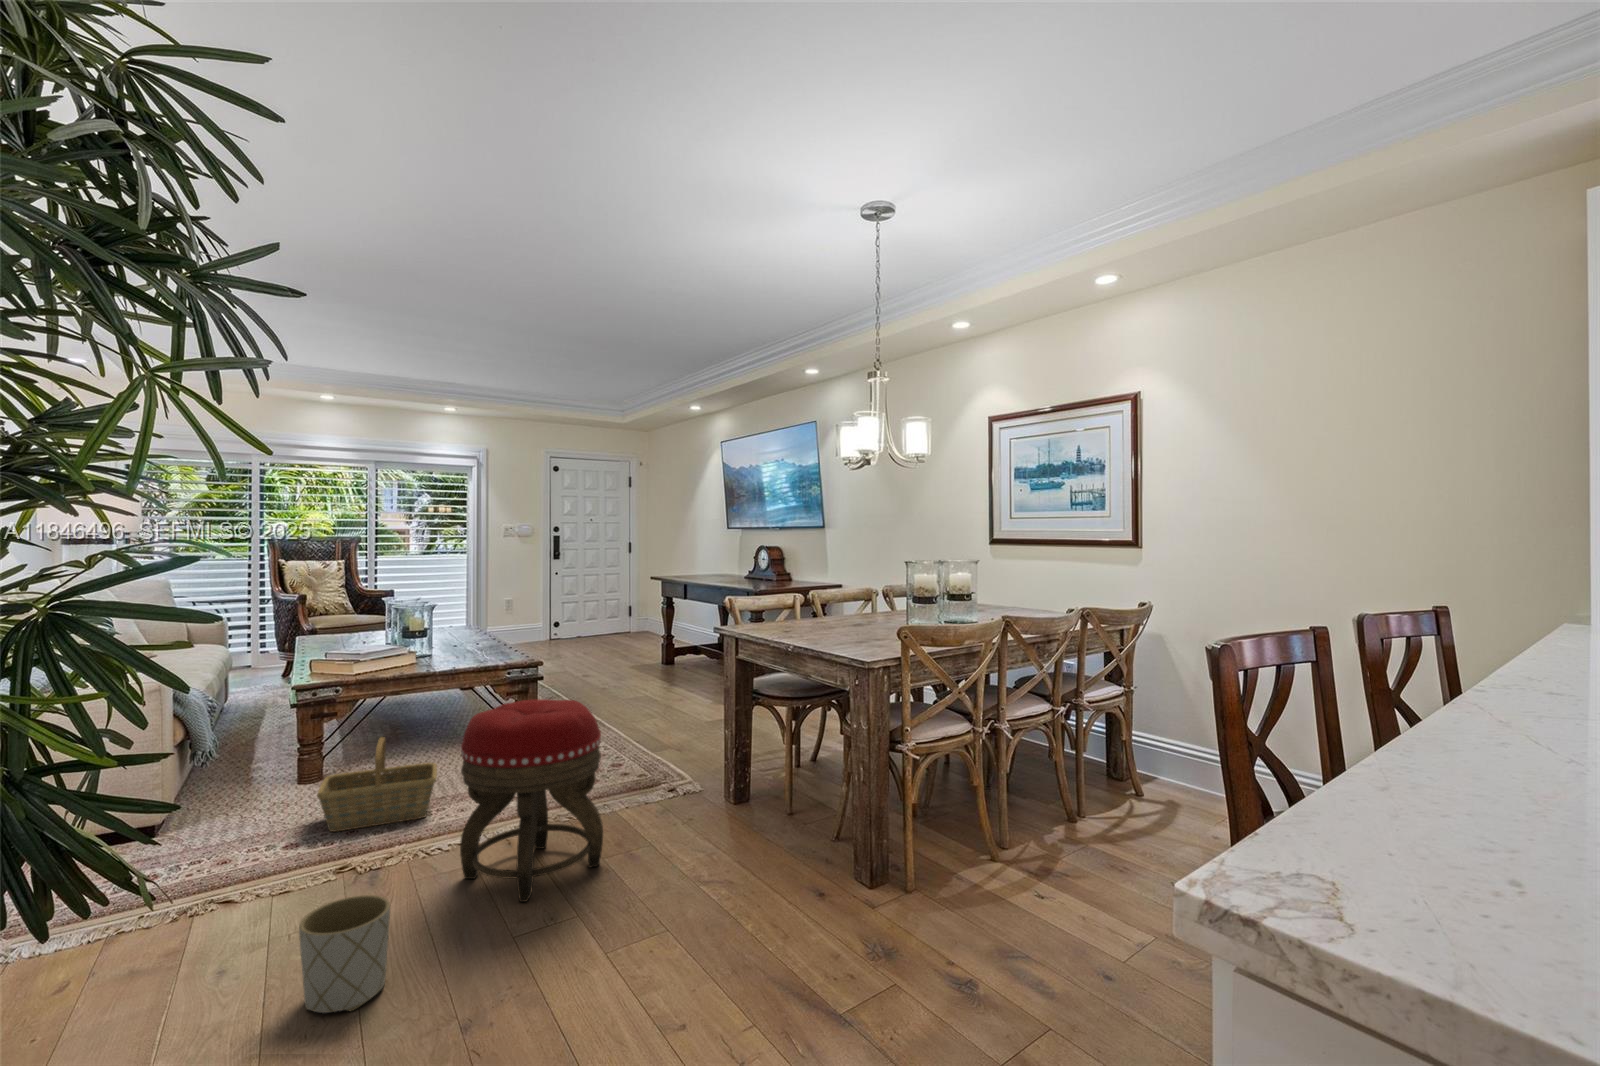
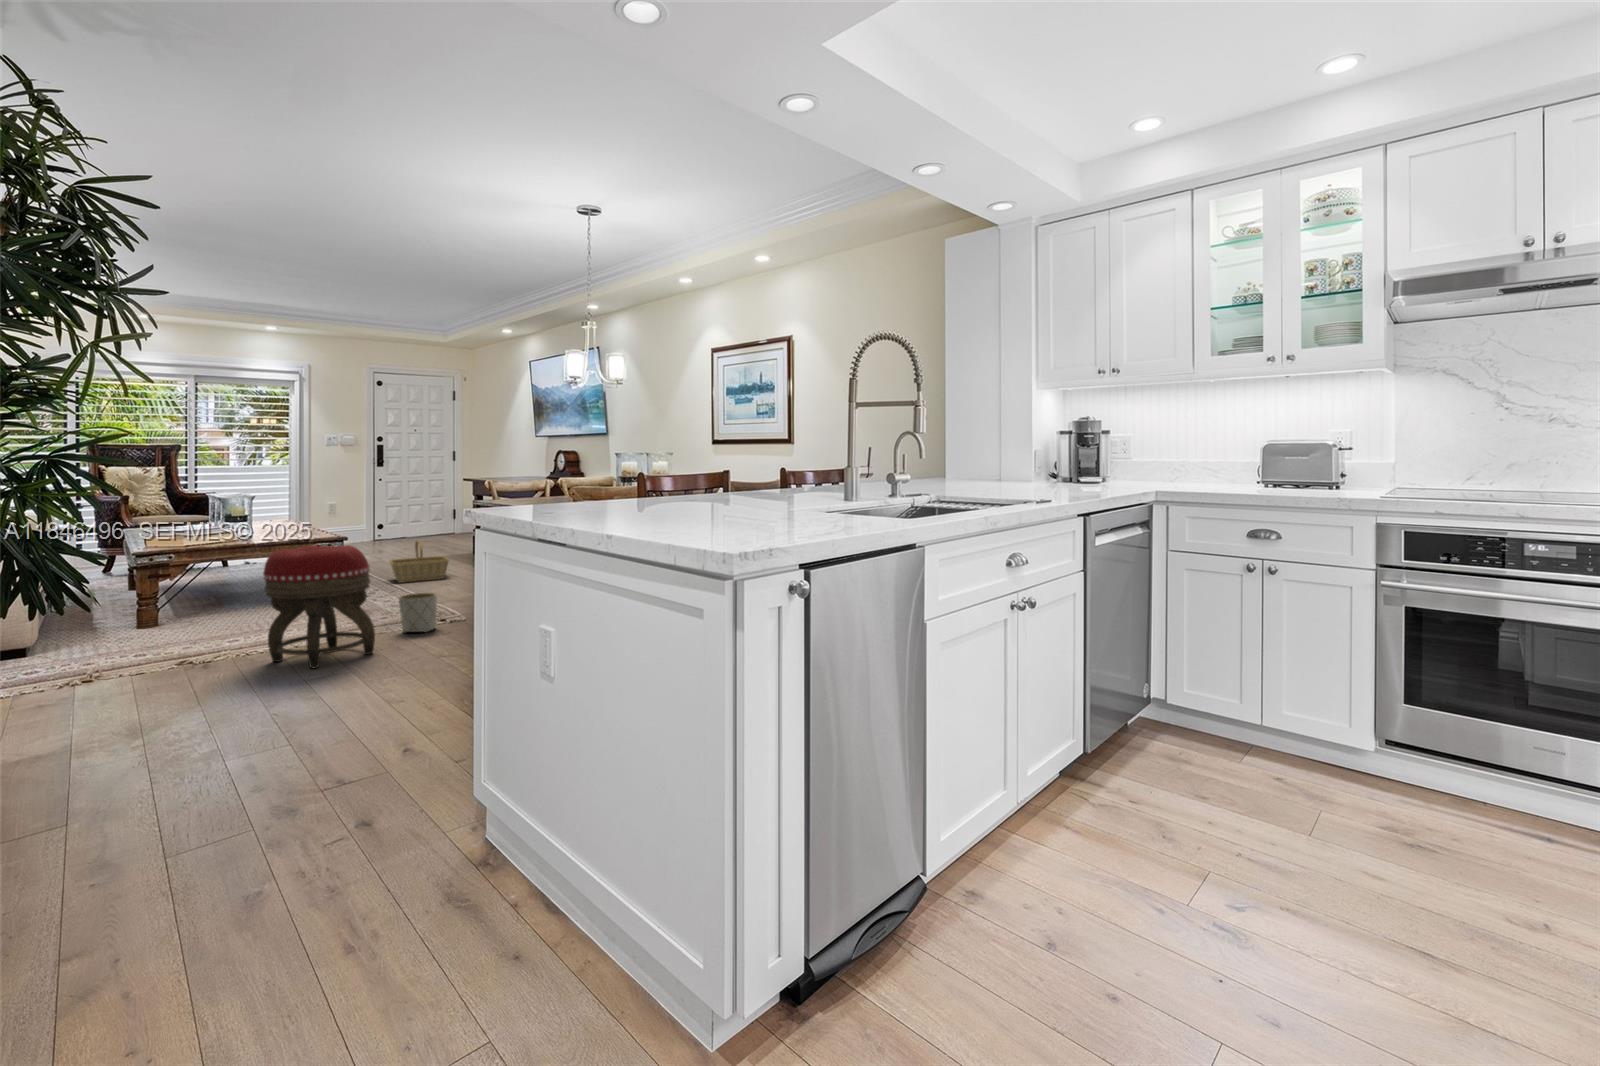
basket: present [317,737,437,832] -> present [390,541,449,583]
planter: present [299,895,390,1013] -> present [399,593,437,633]

